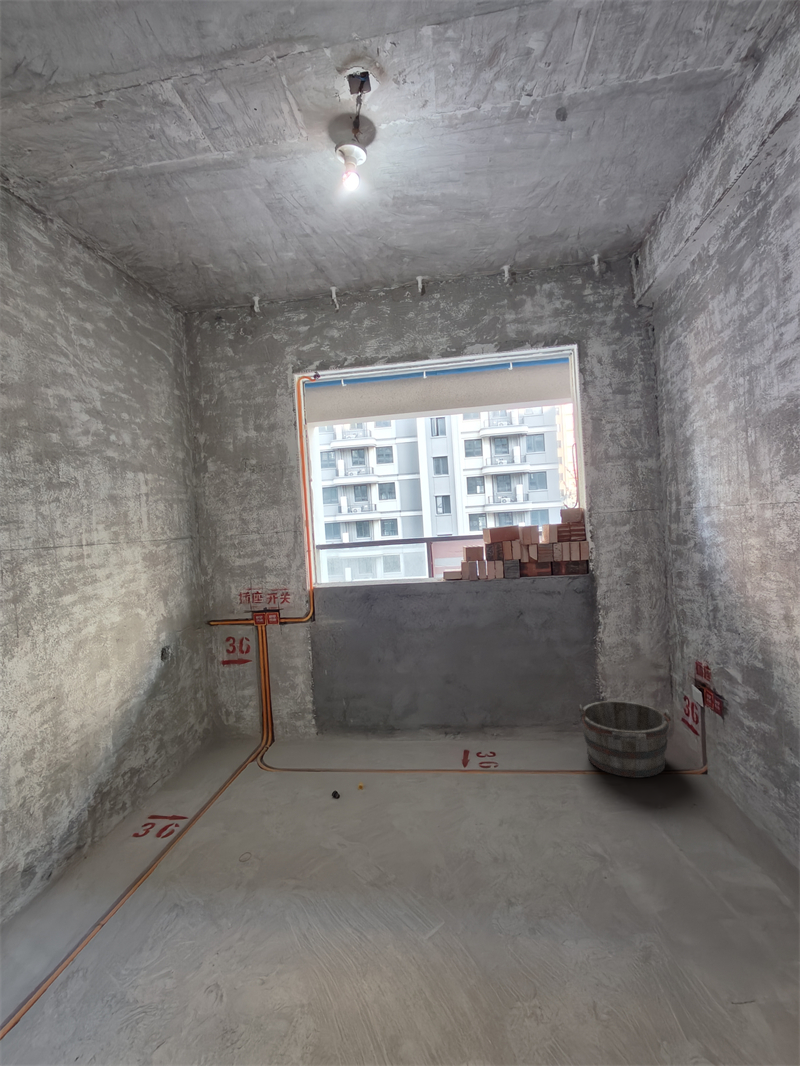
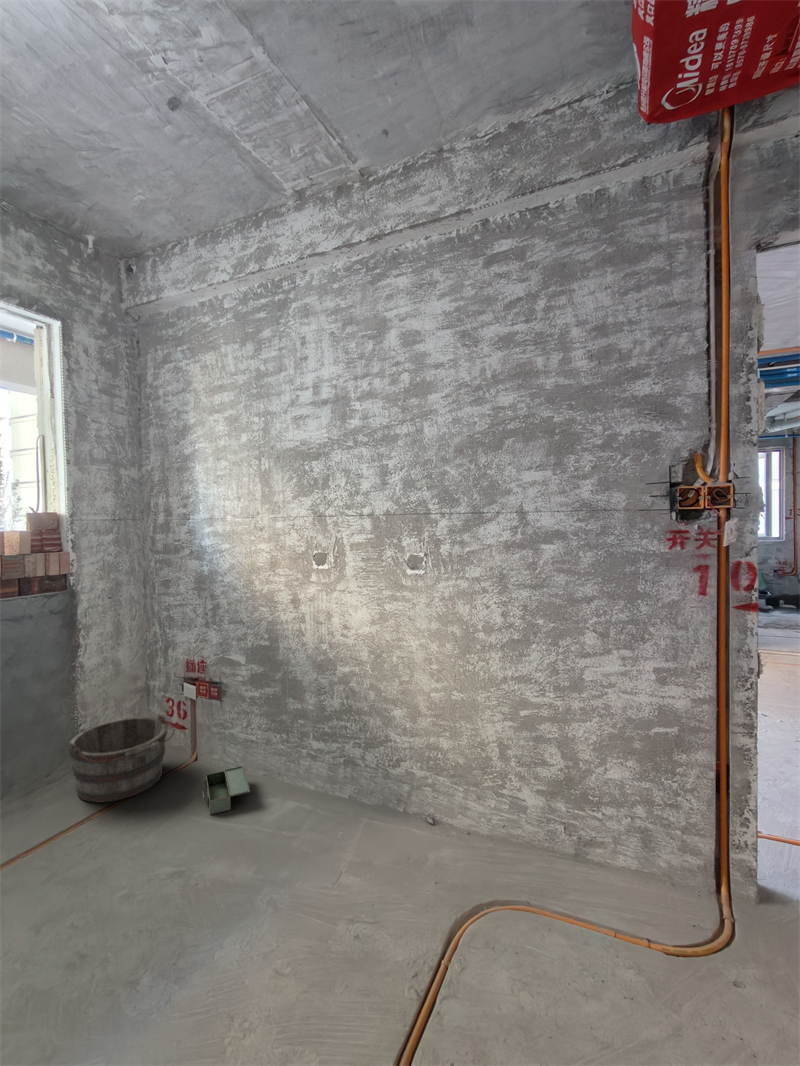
toolbox: none [673,792,738,841] -> present [203,767,250,815]

